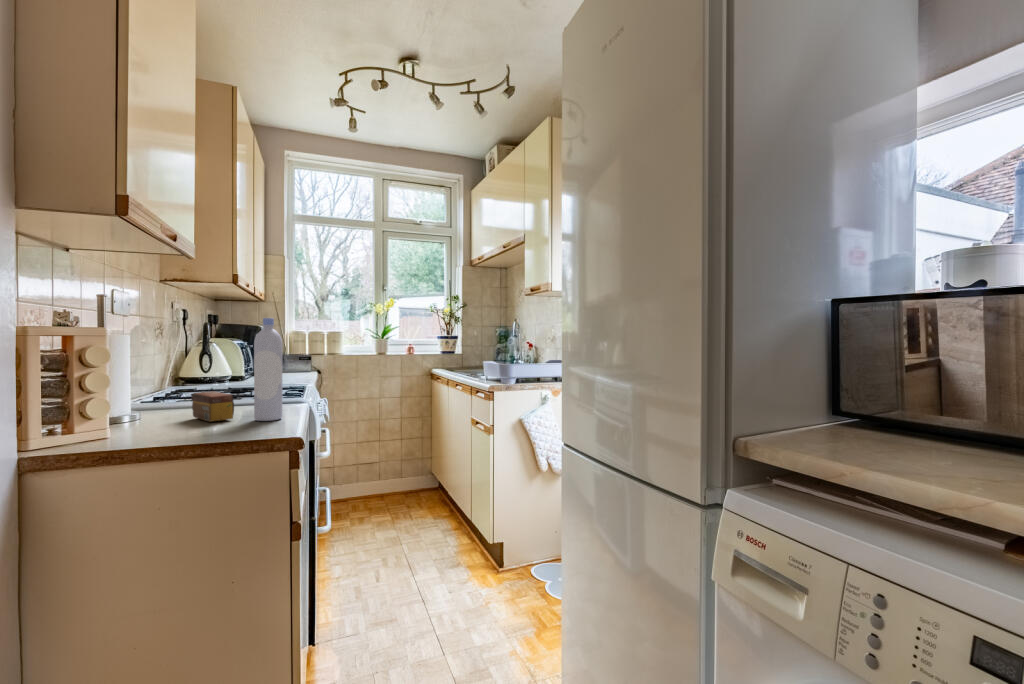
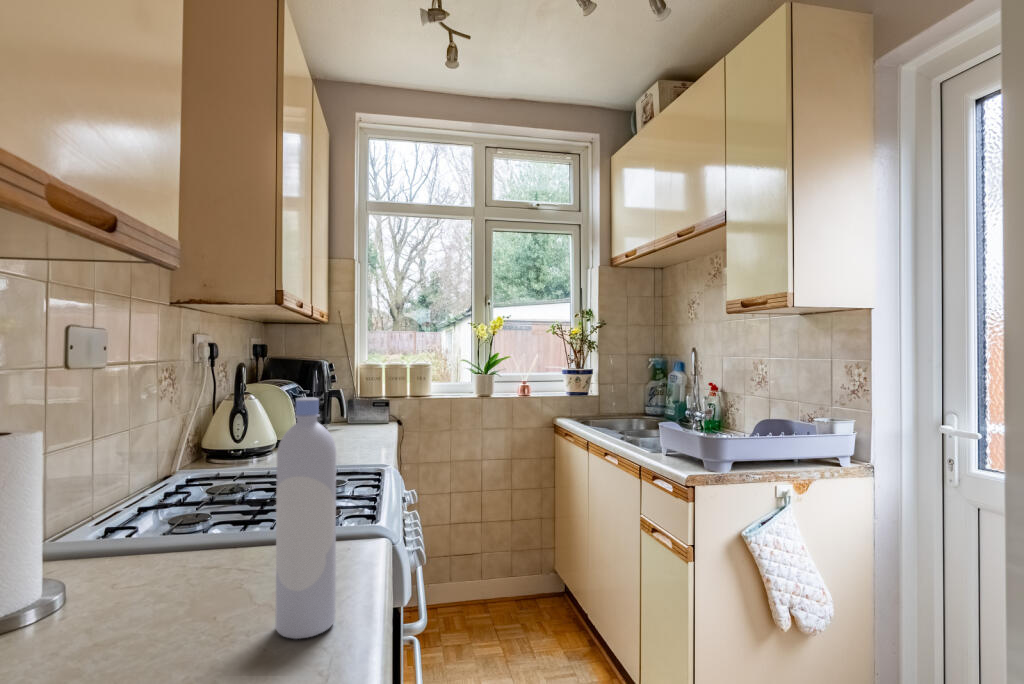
tea box: present [192,391,234,422] -> none [156,545,236,639]

